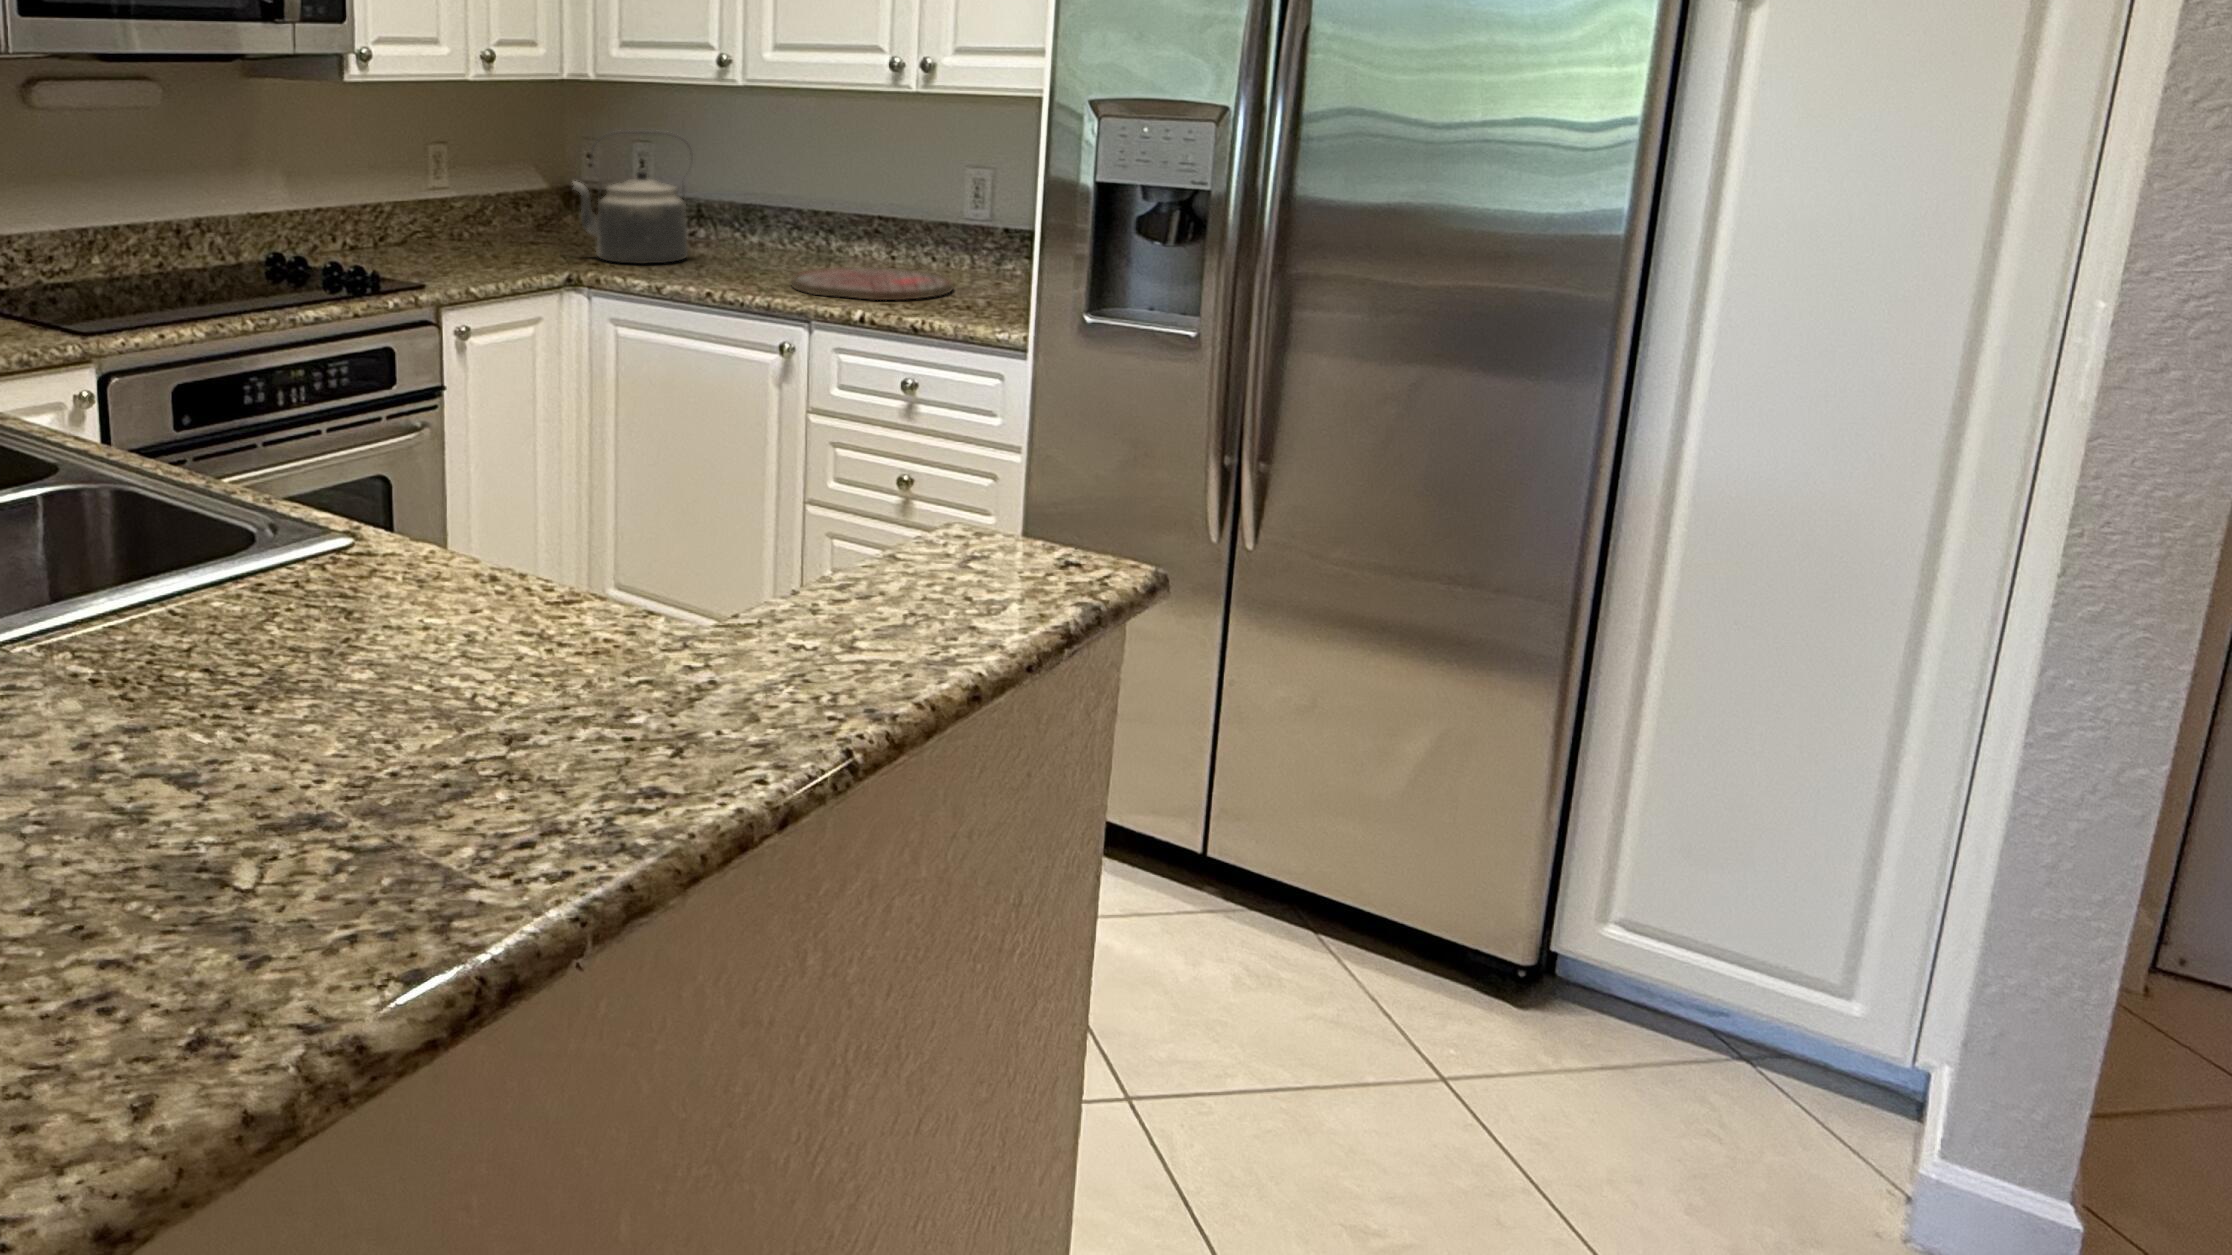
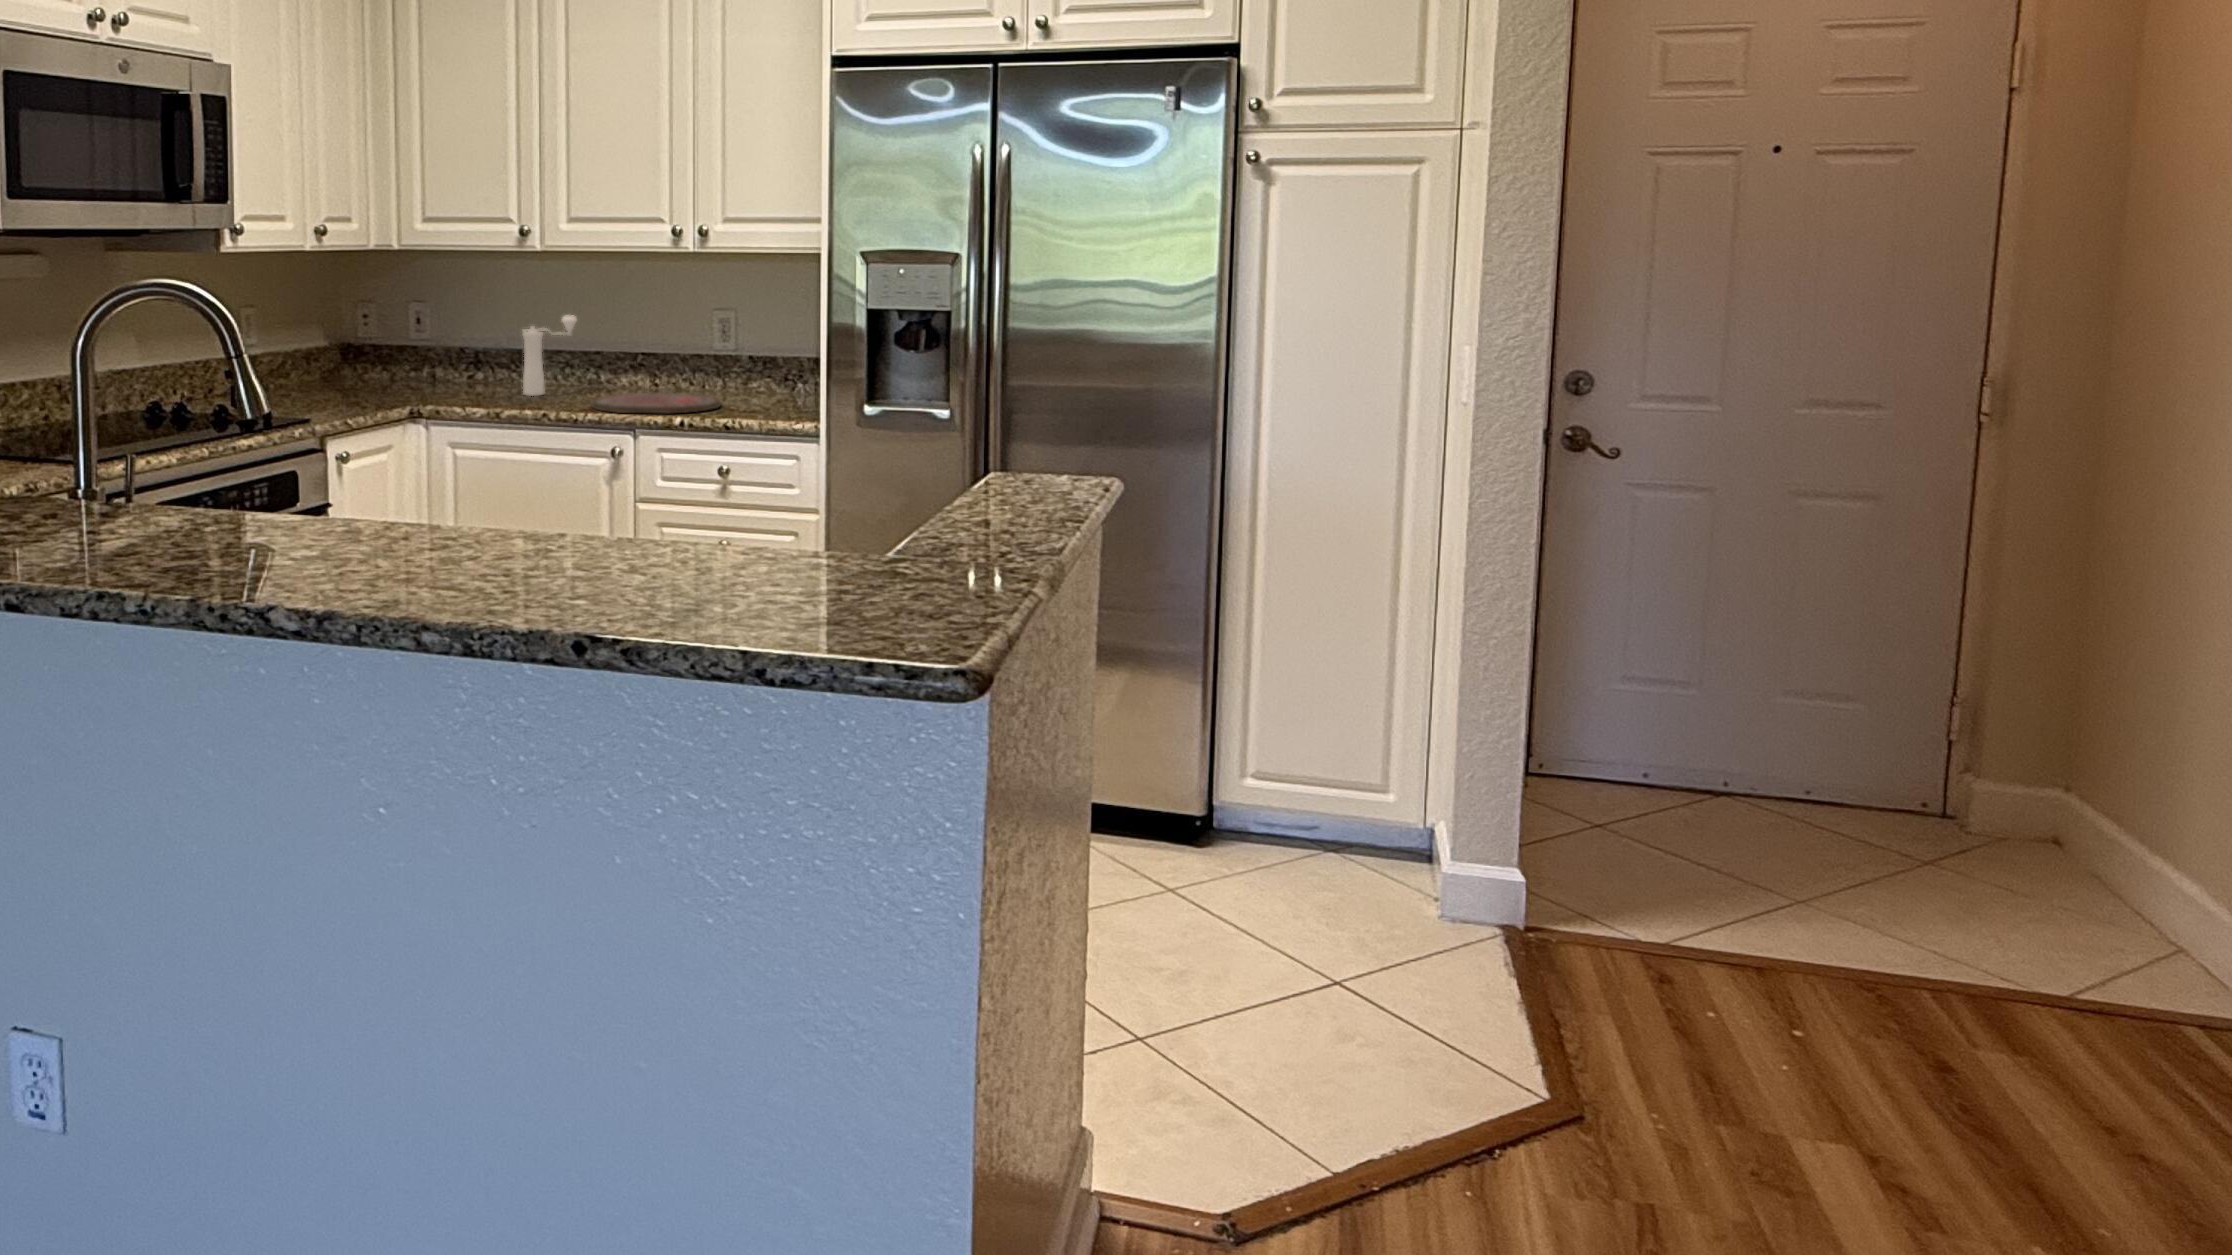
kettle: present [573,130,691,264] -> none [382,289,486,400]
pepper mill: none [733,167,804,263] -> present [523,315,577,396]

